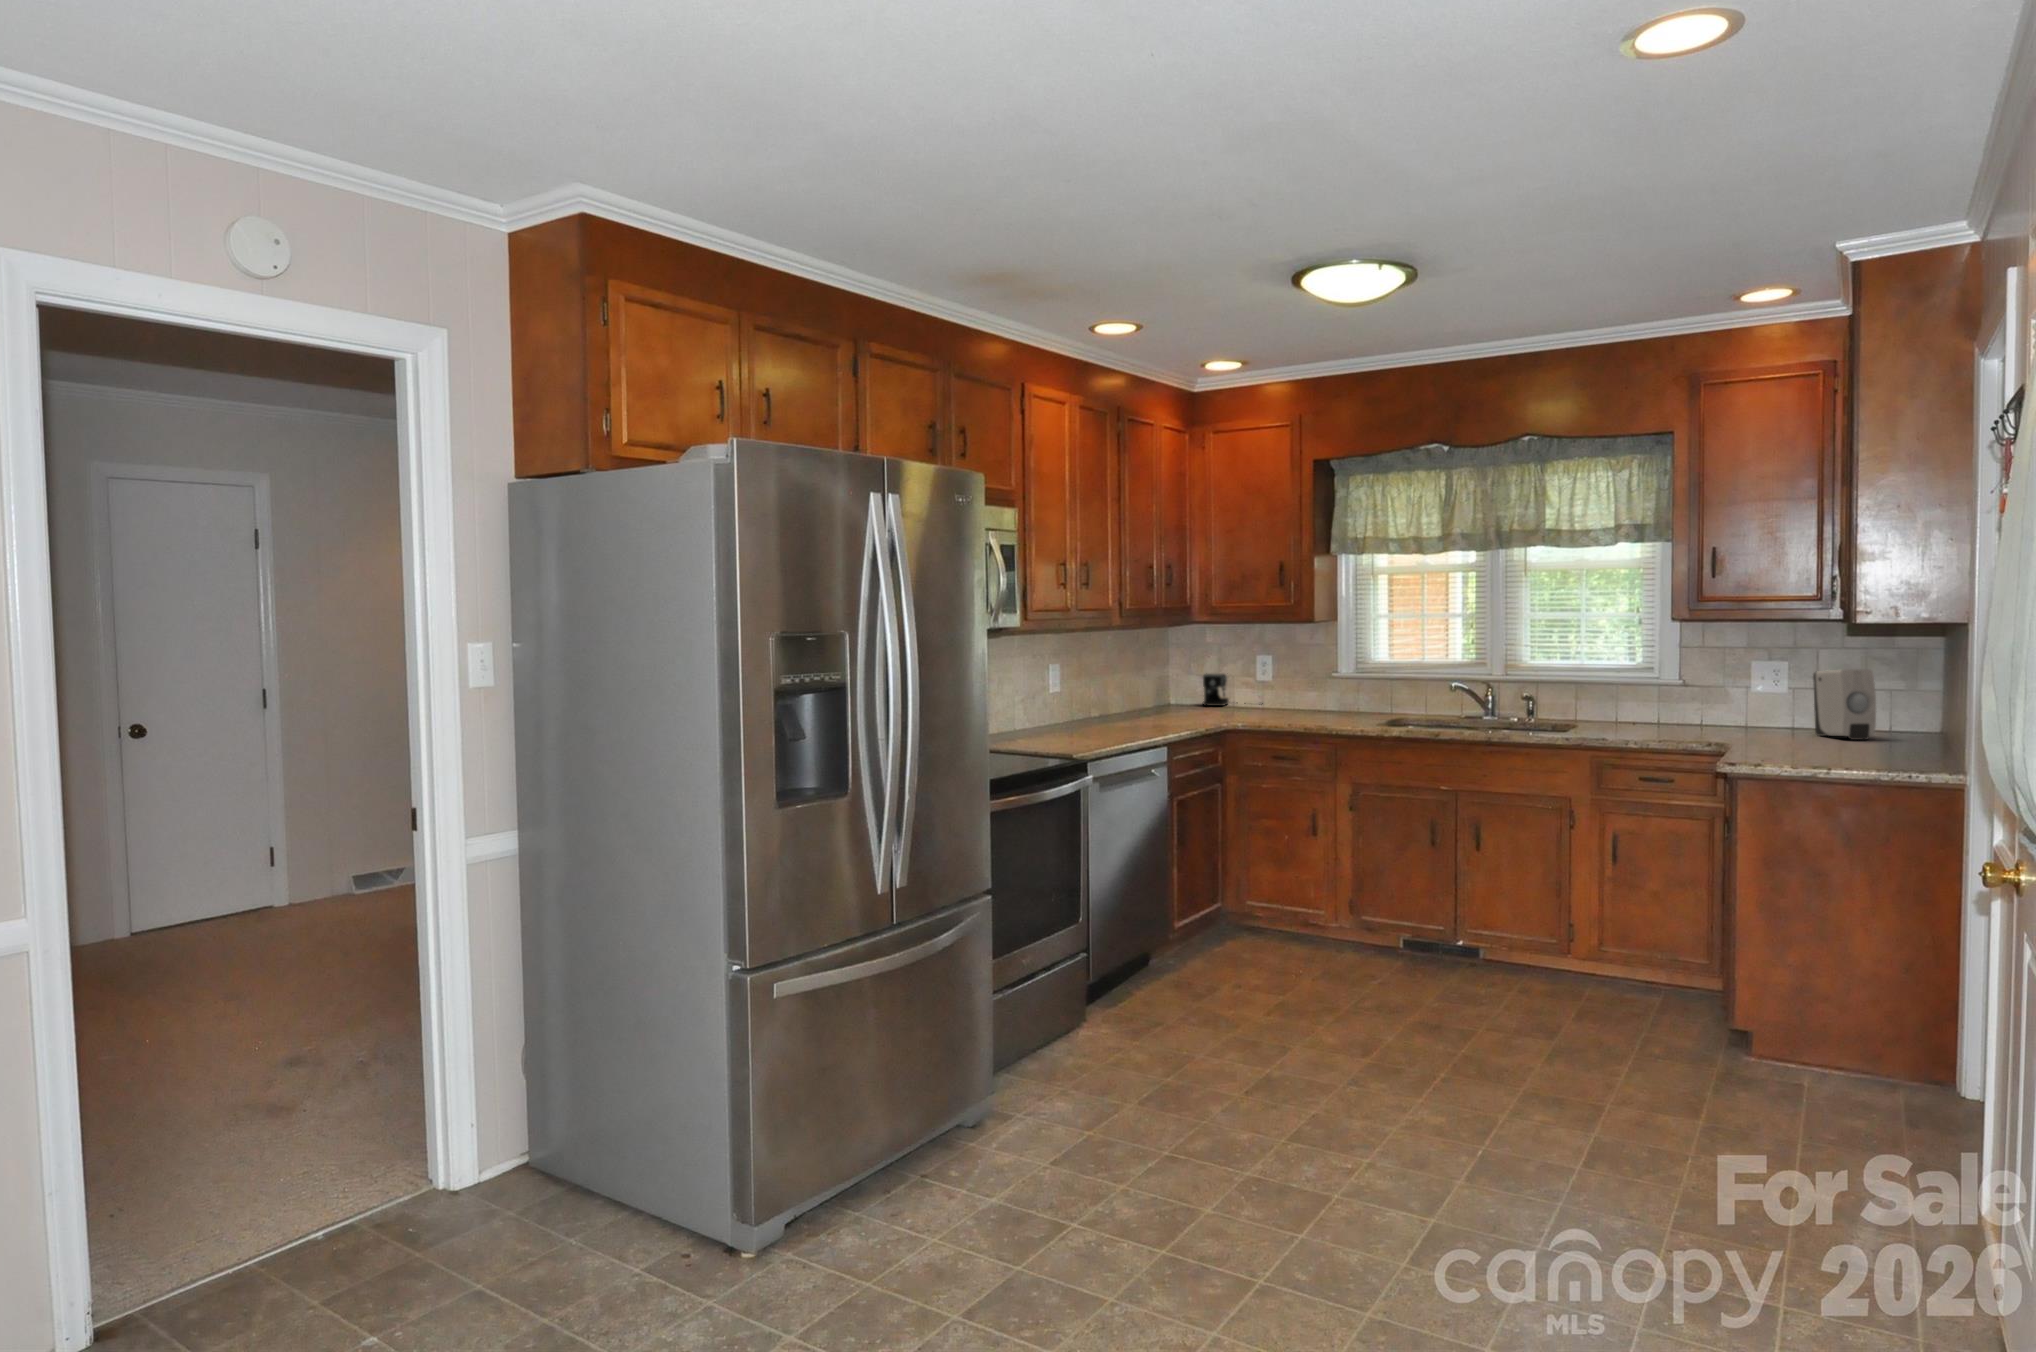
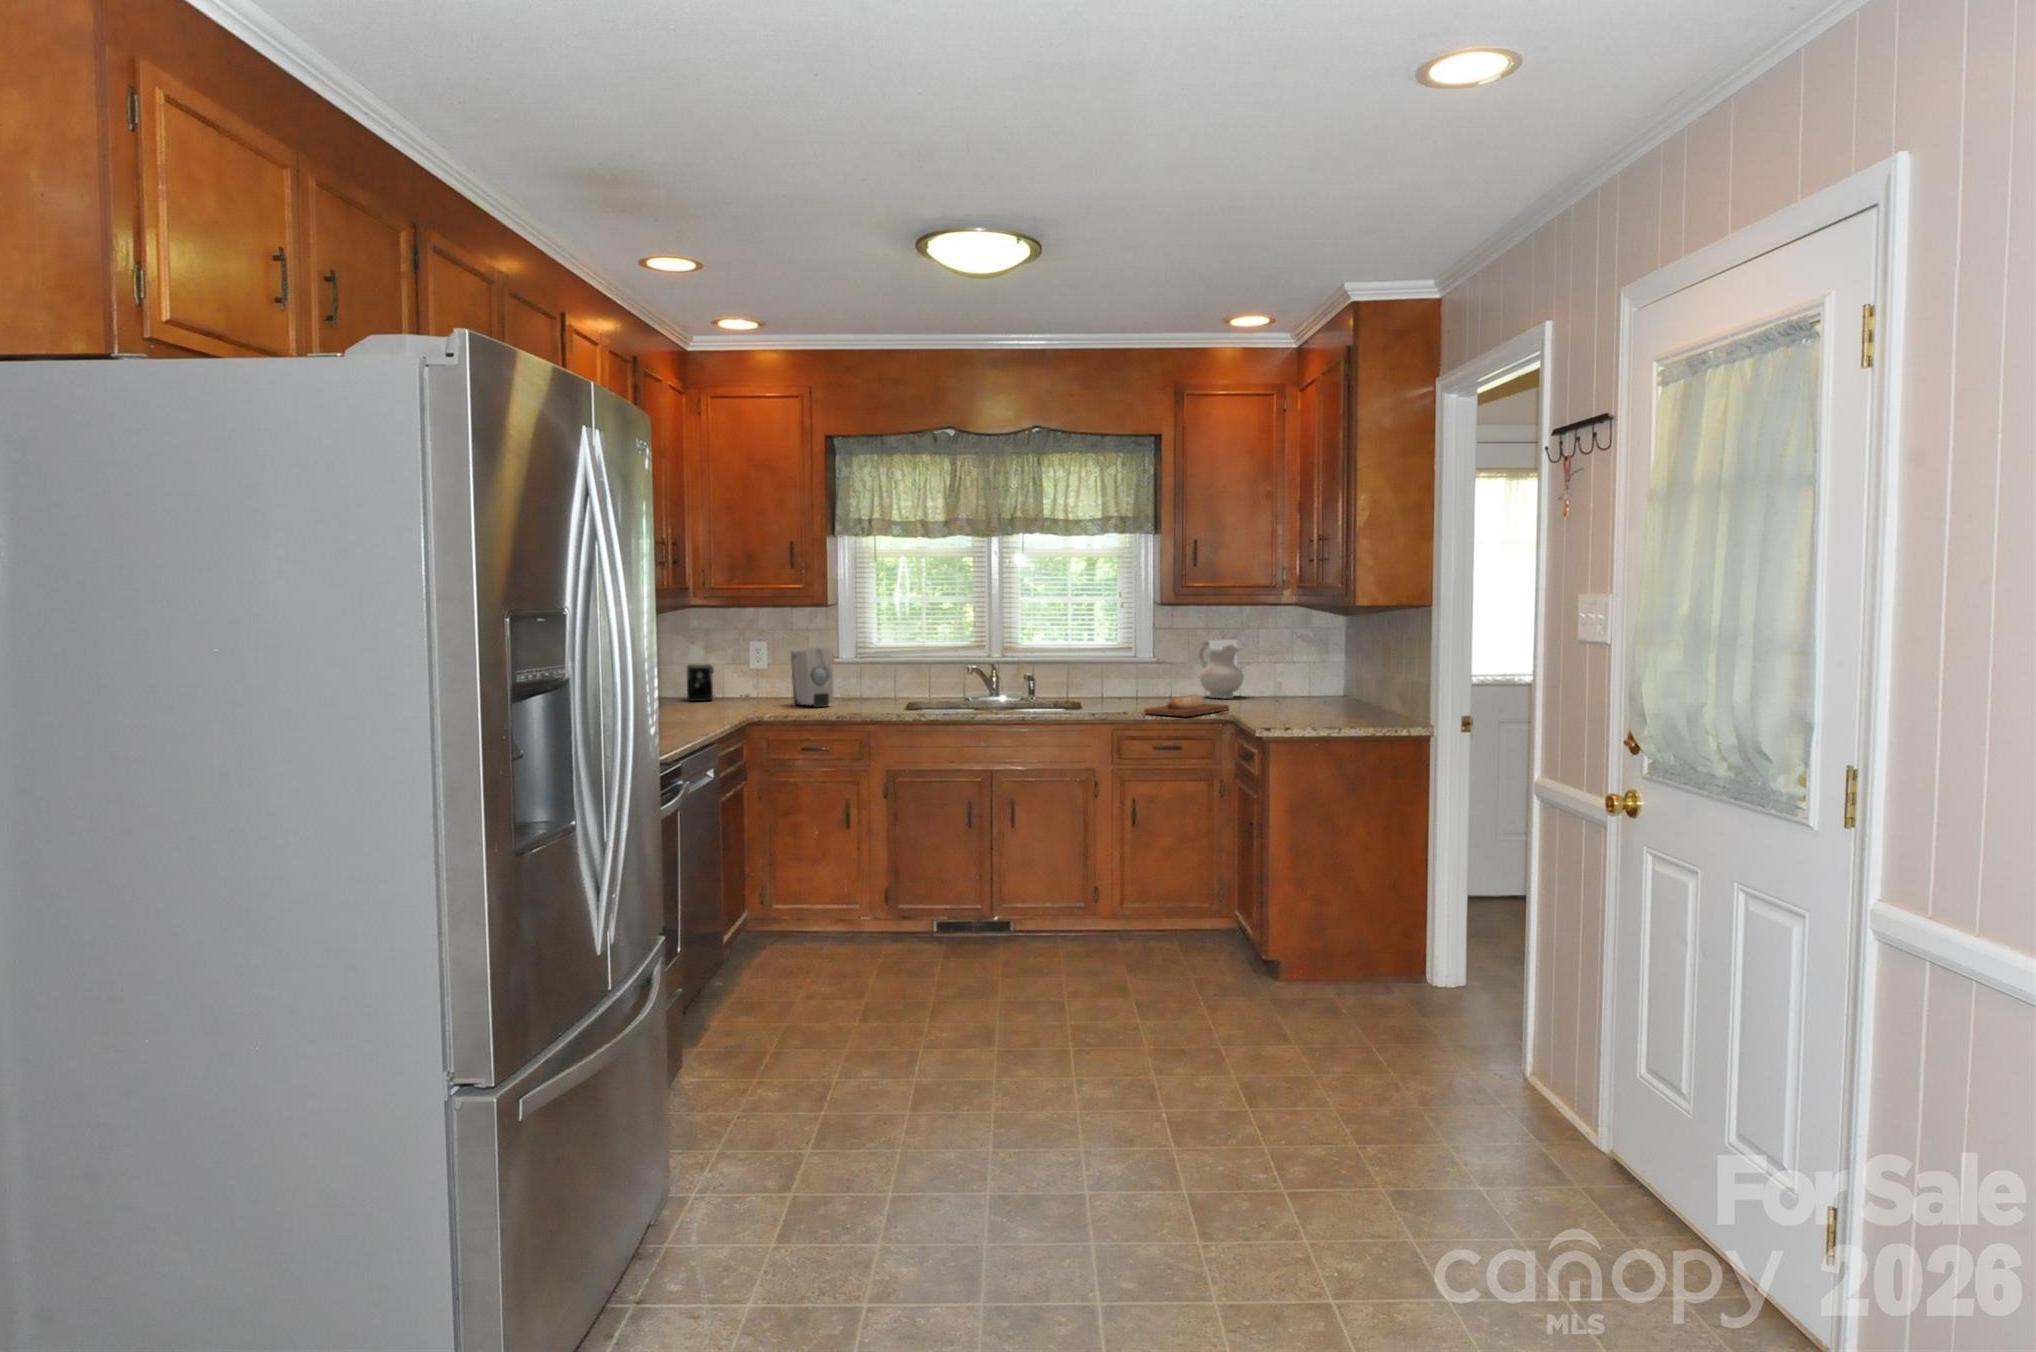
ceramic pitcher: none [1739,664,1798,731] -> present [1199,642,1244,698]
soap dispenser: present [1813,669,1876,740] -> present [791,648,833,707]
bread loaf: none [1622,722,1742,745] -> present [1144,694,1229,717]

